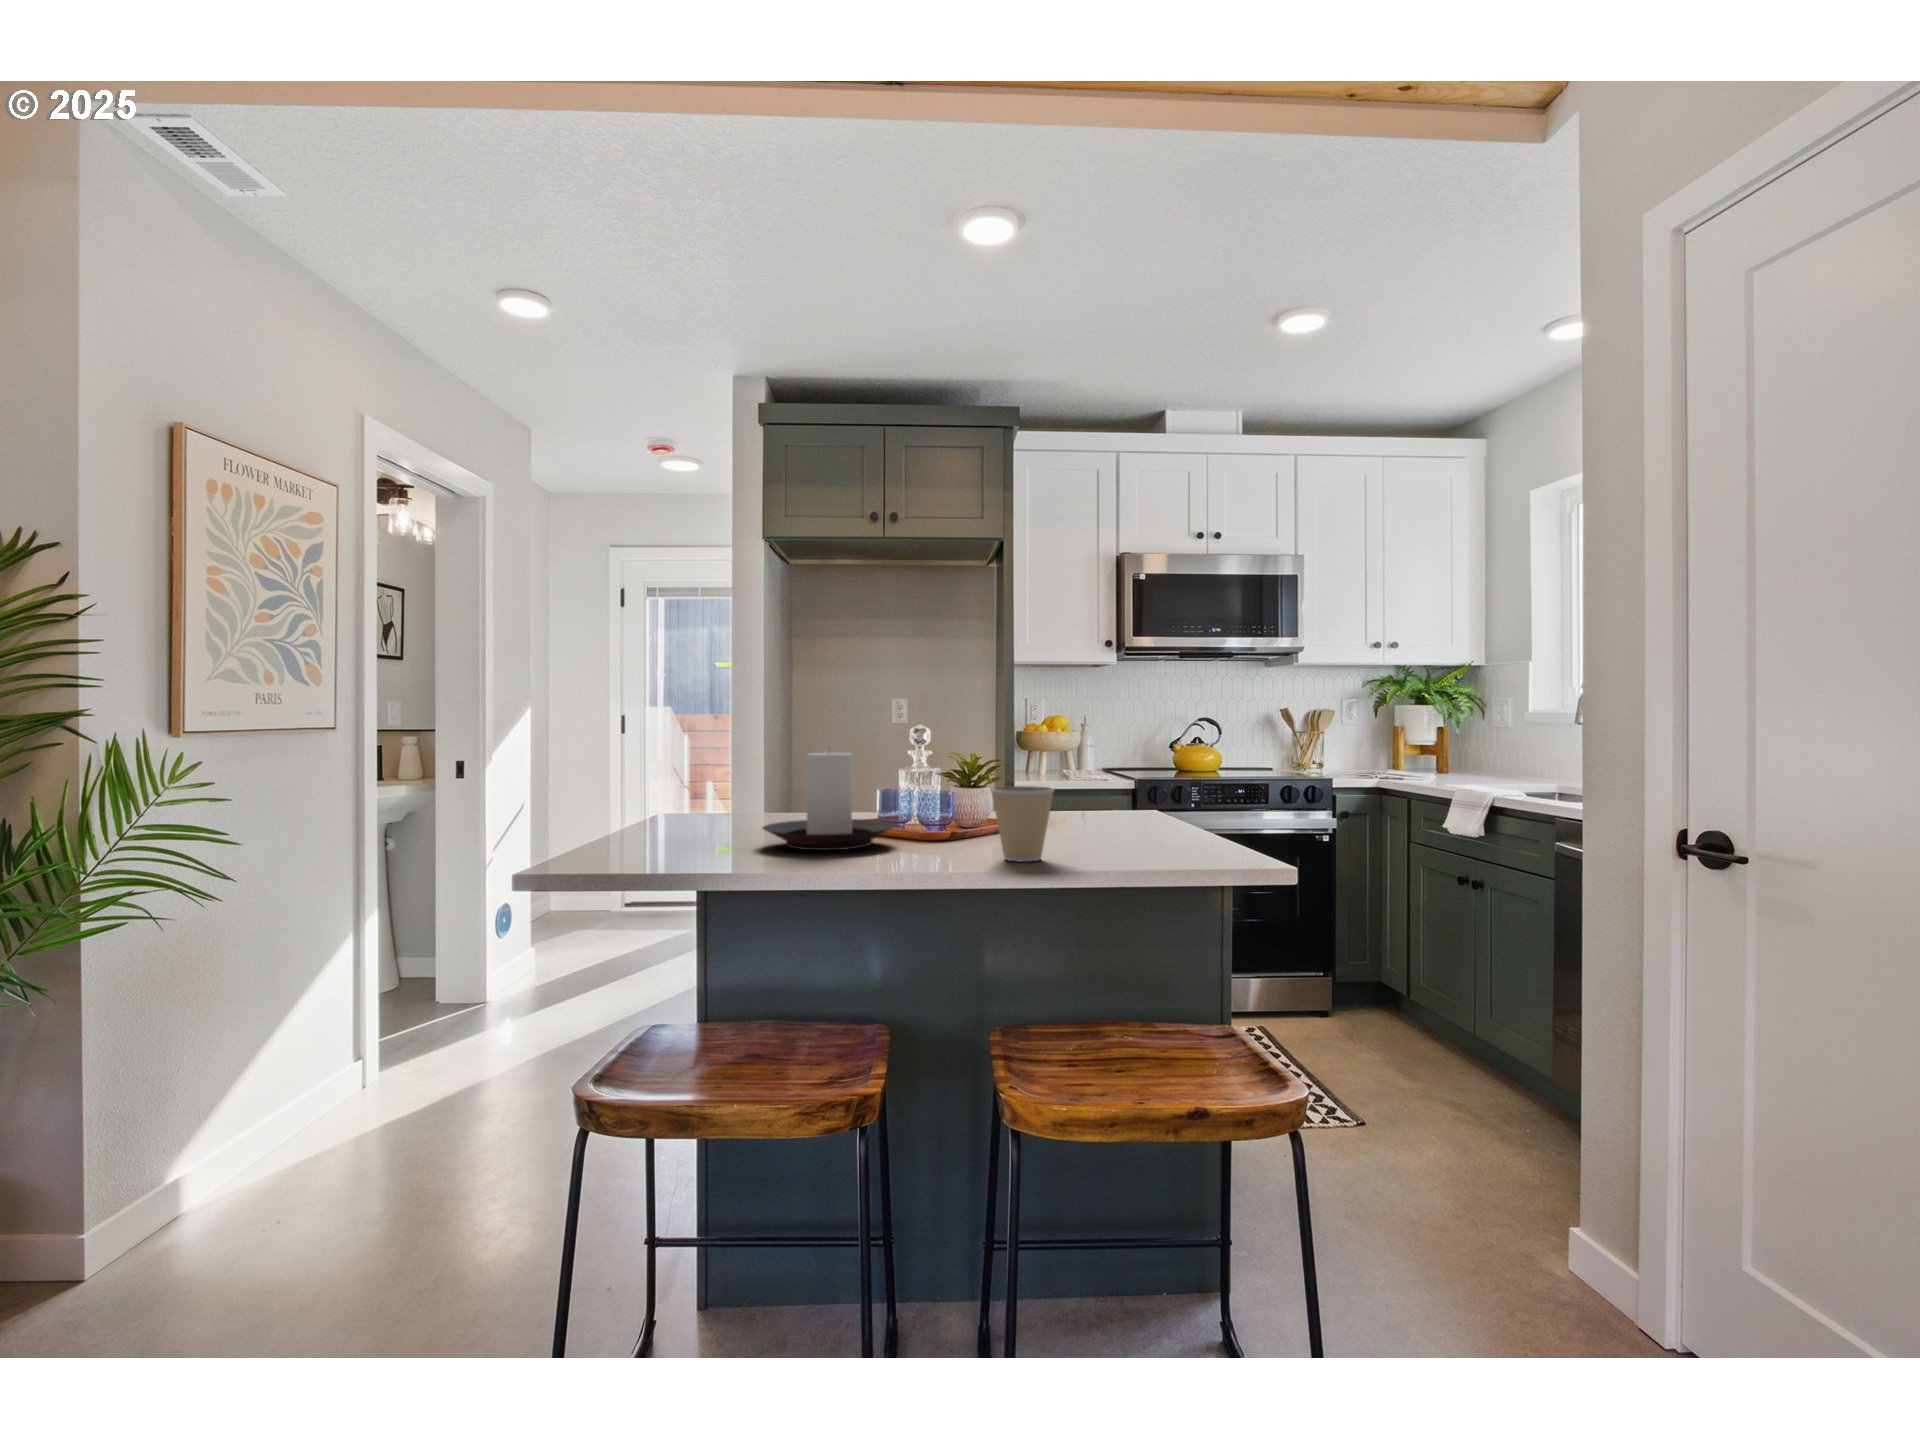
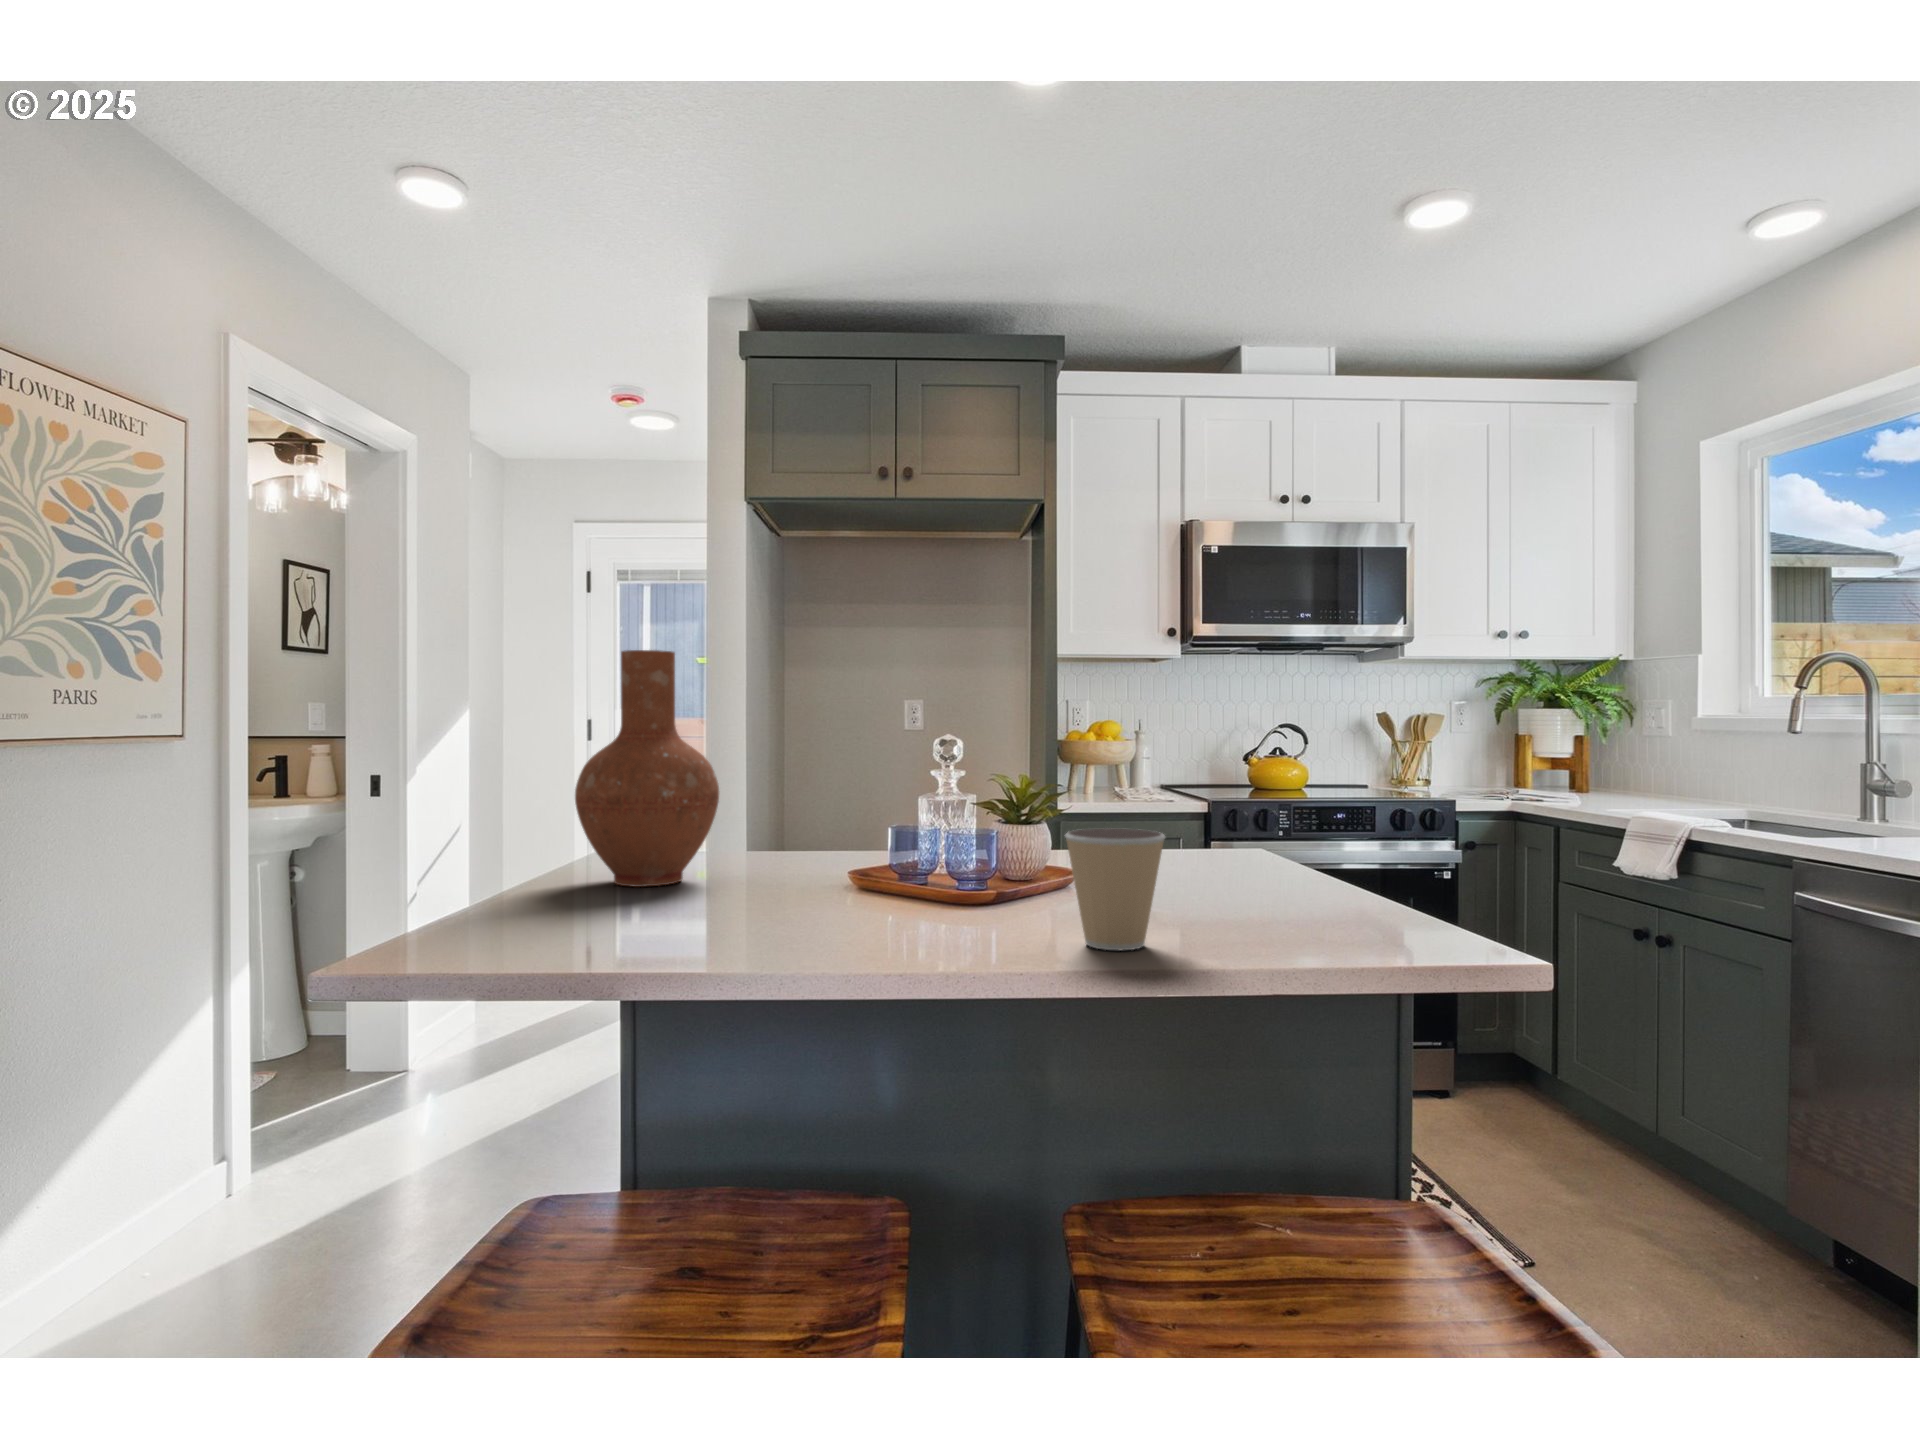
vase: none [659,667,759,833] -> present [575,650,719,887]
candle holder: present [762,753,895,850] -> none [713,765,914,924]

